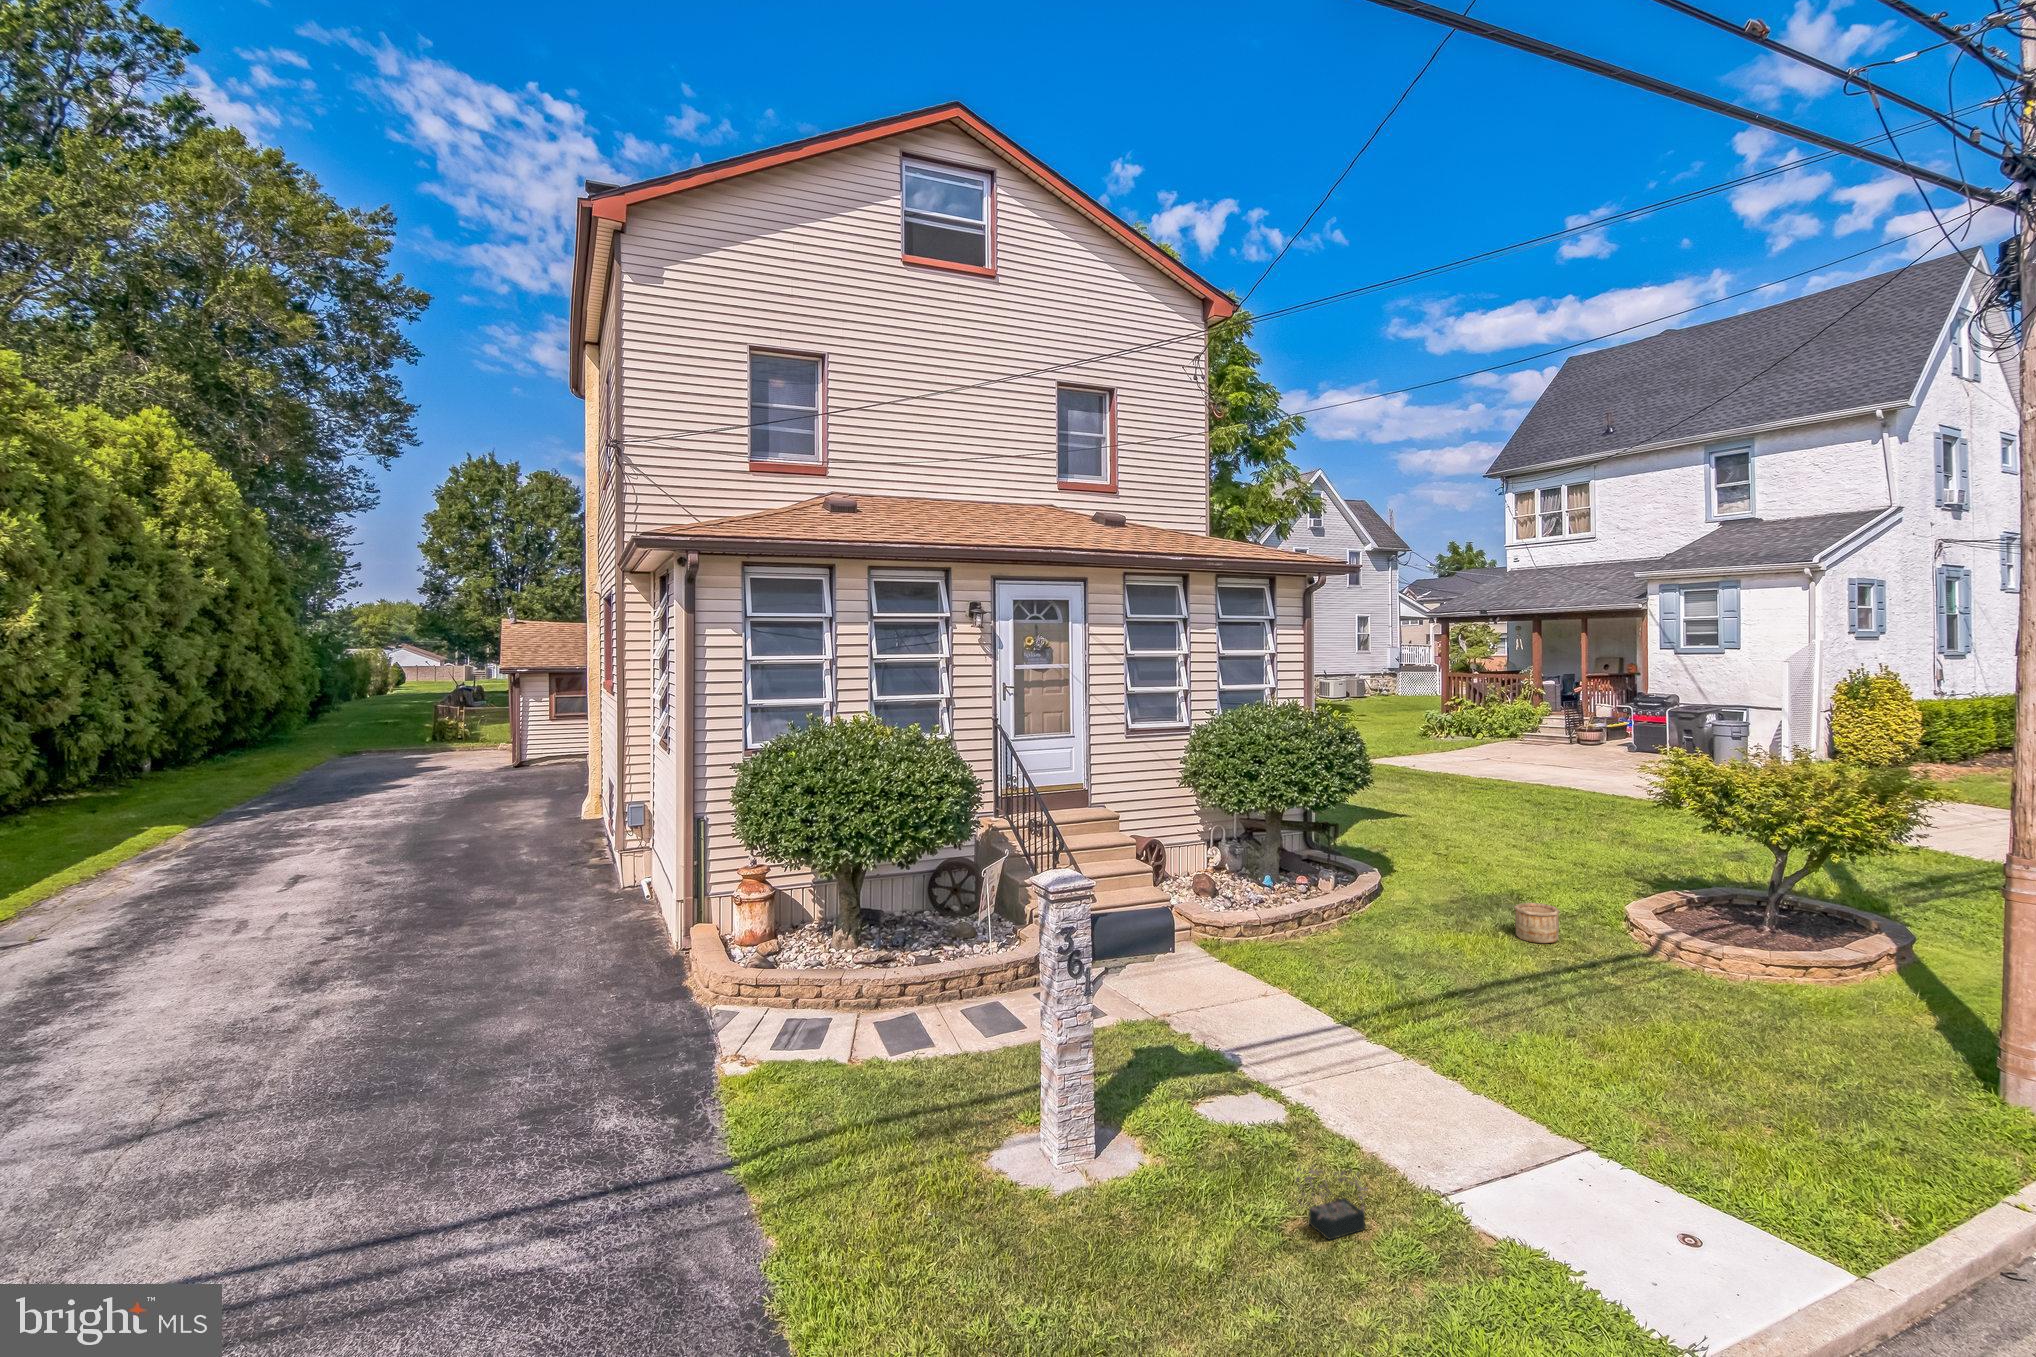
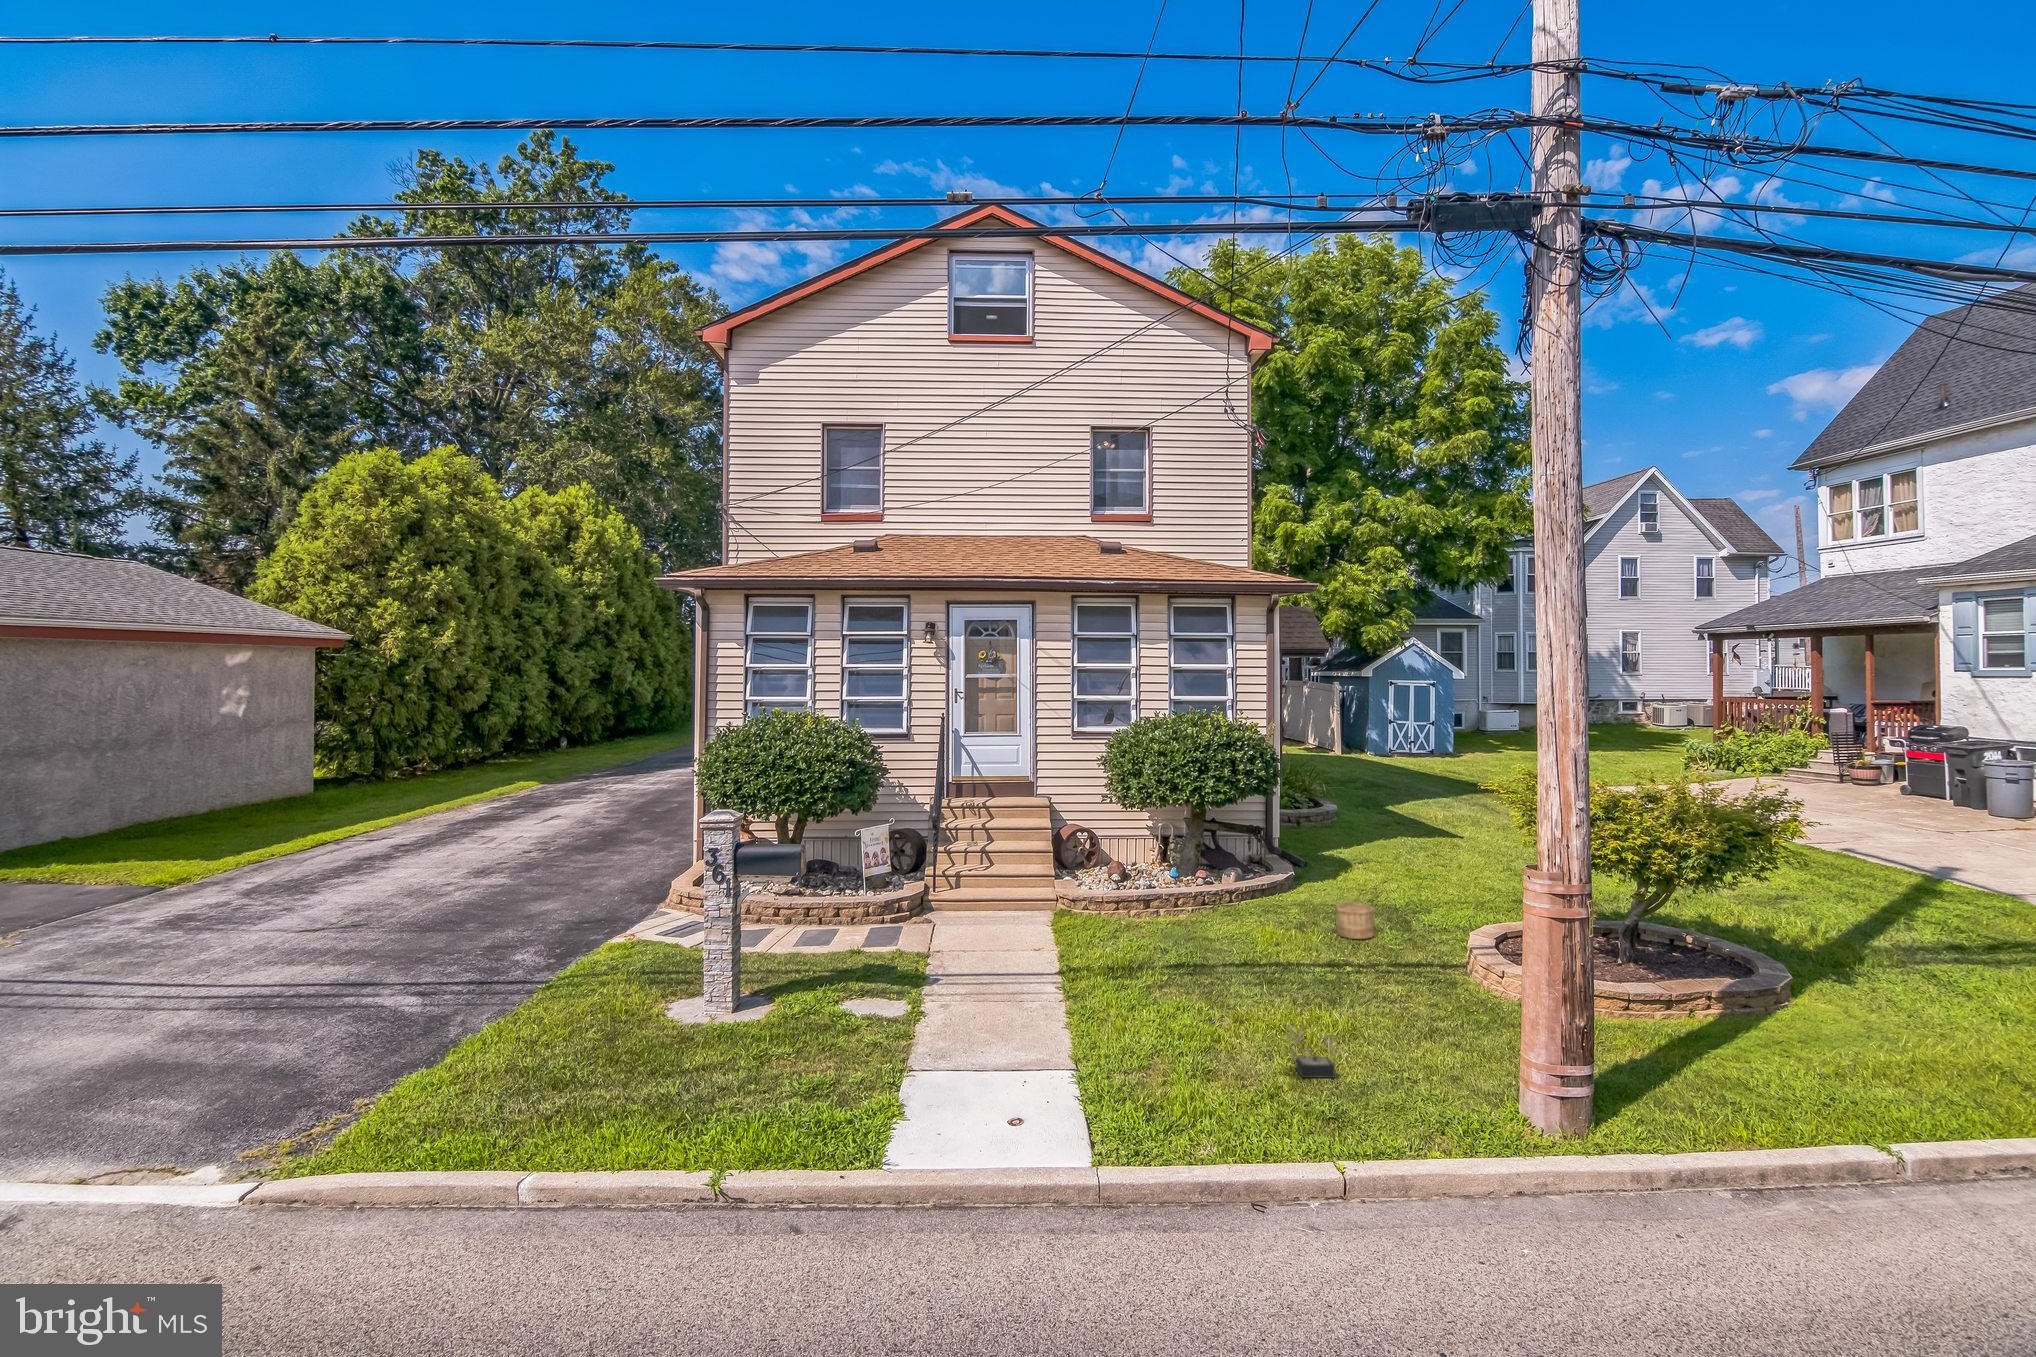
decorative plant: present [1296,1165,1367,1240] -> present [1285,1027,1341,1078]

